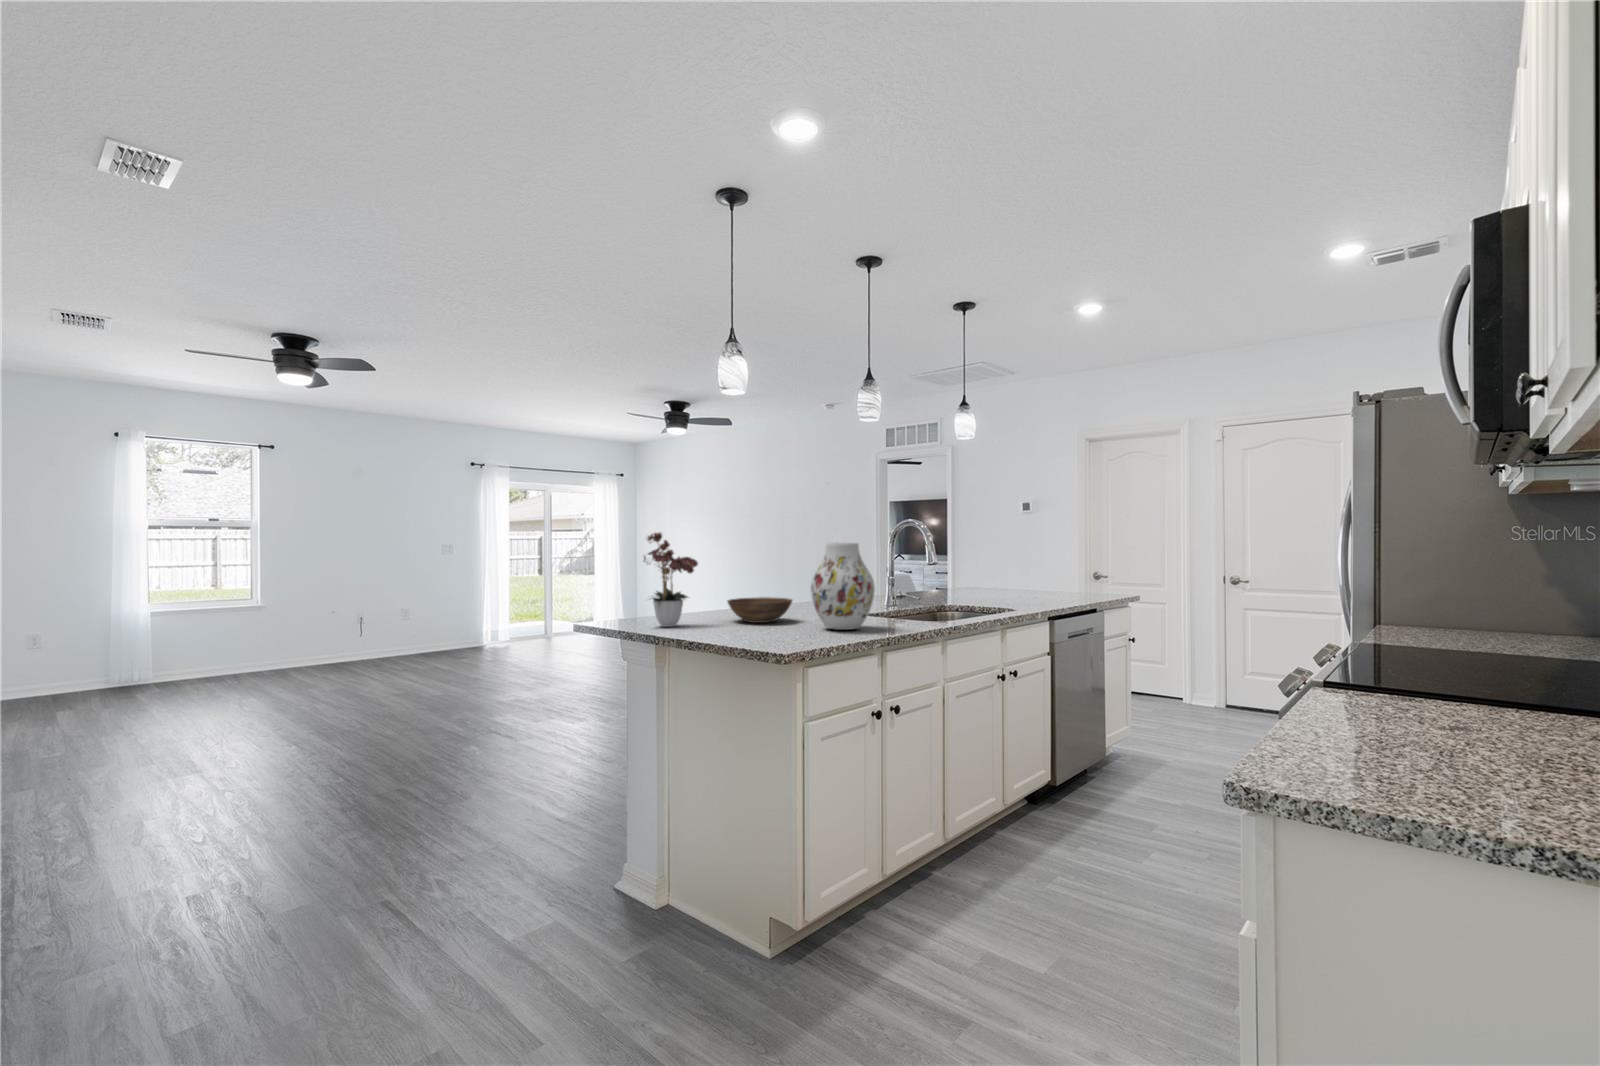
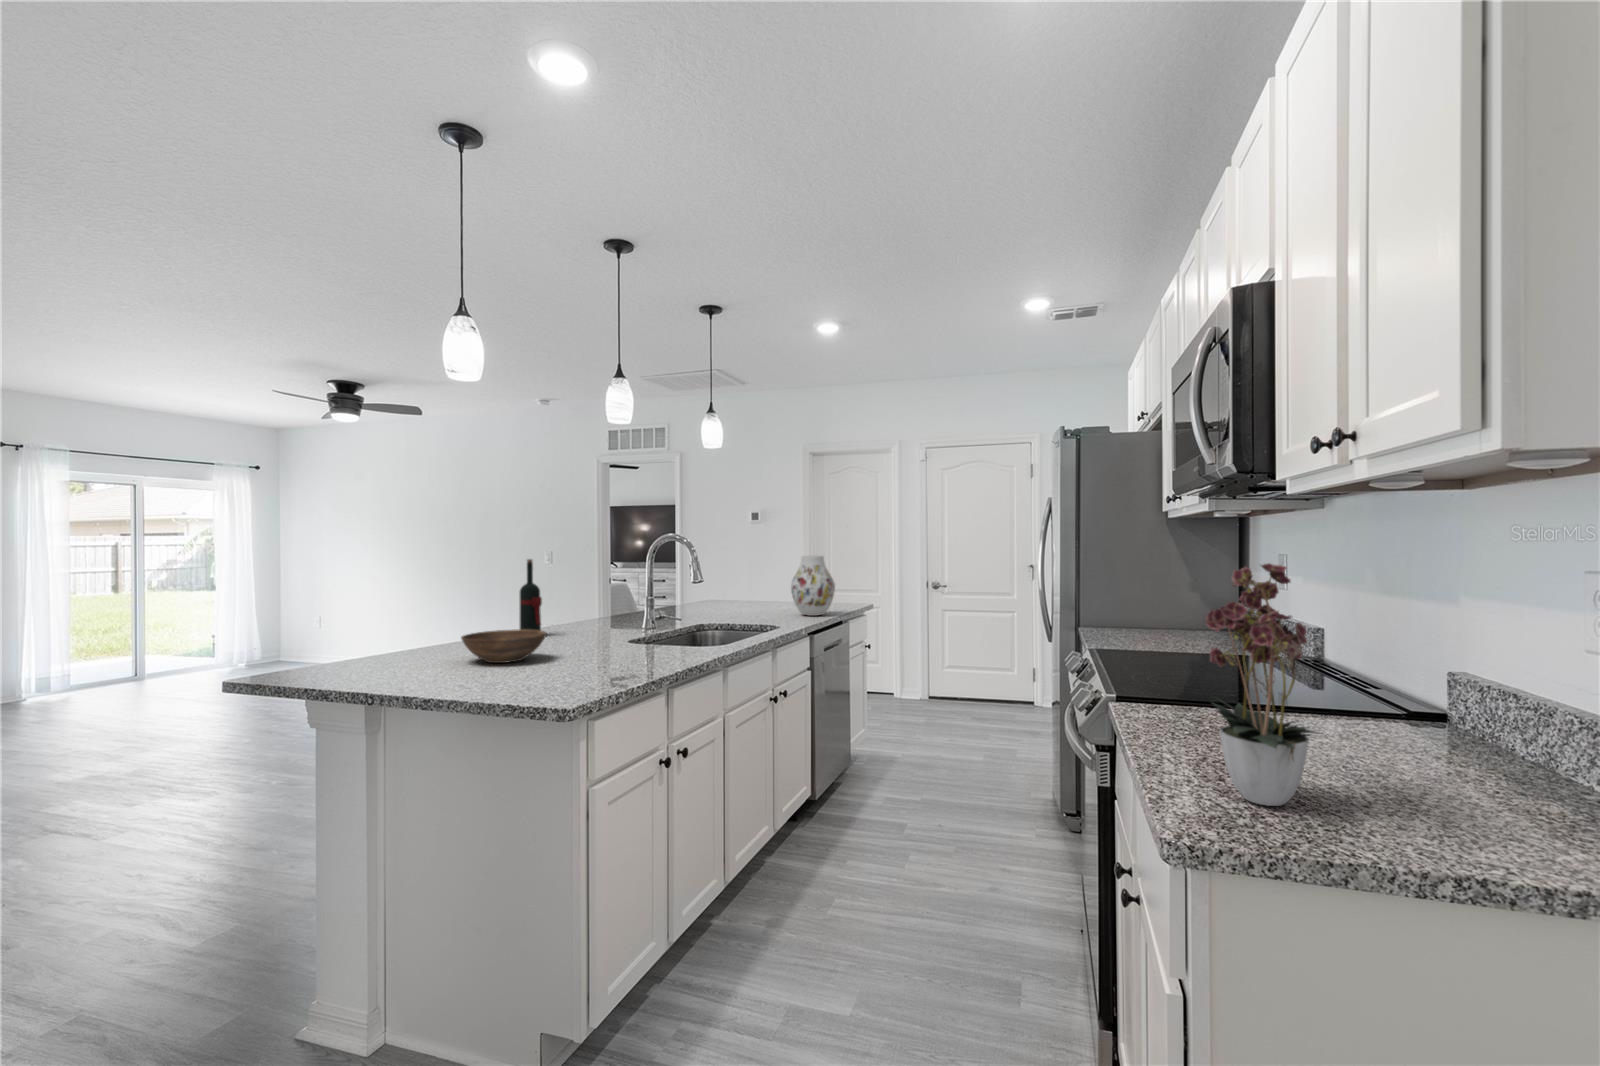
flower arrangement: present [644,533,698,627] -> present [1206,563,1317,806]
wine bottle: none [783,542,800,607] -> present [520,559,542,630]
vase: present [811,543,875,630] -> present [791,556,835,616]

